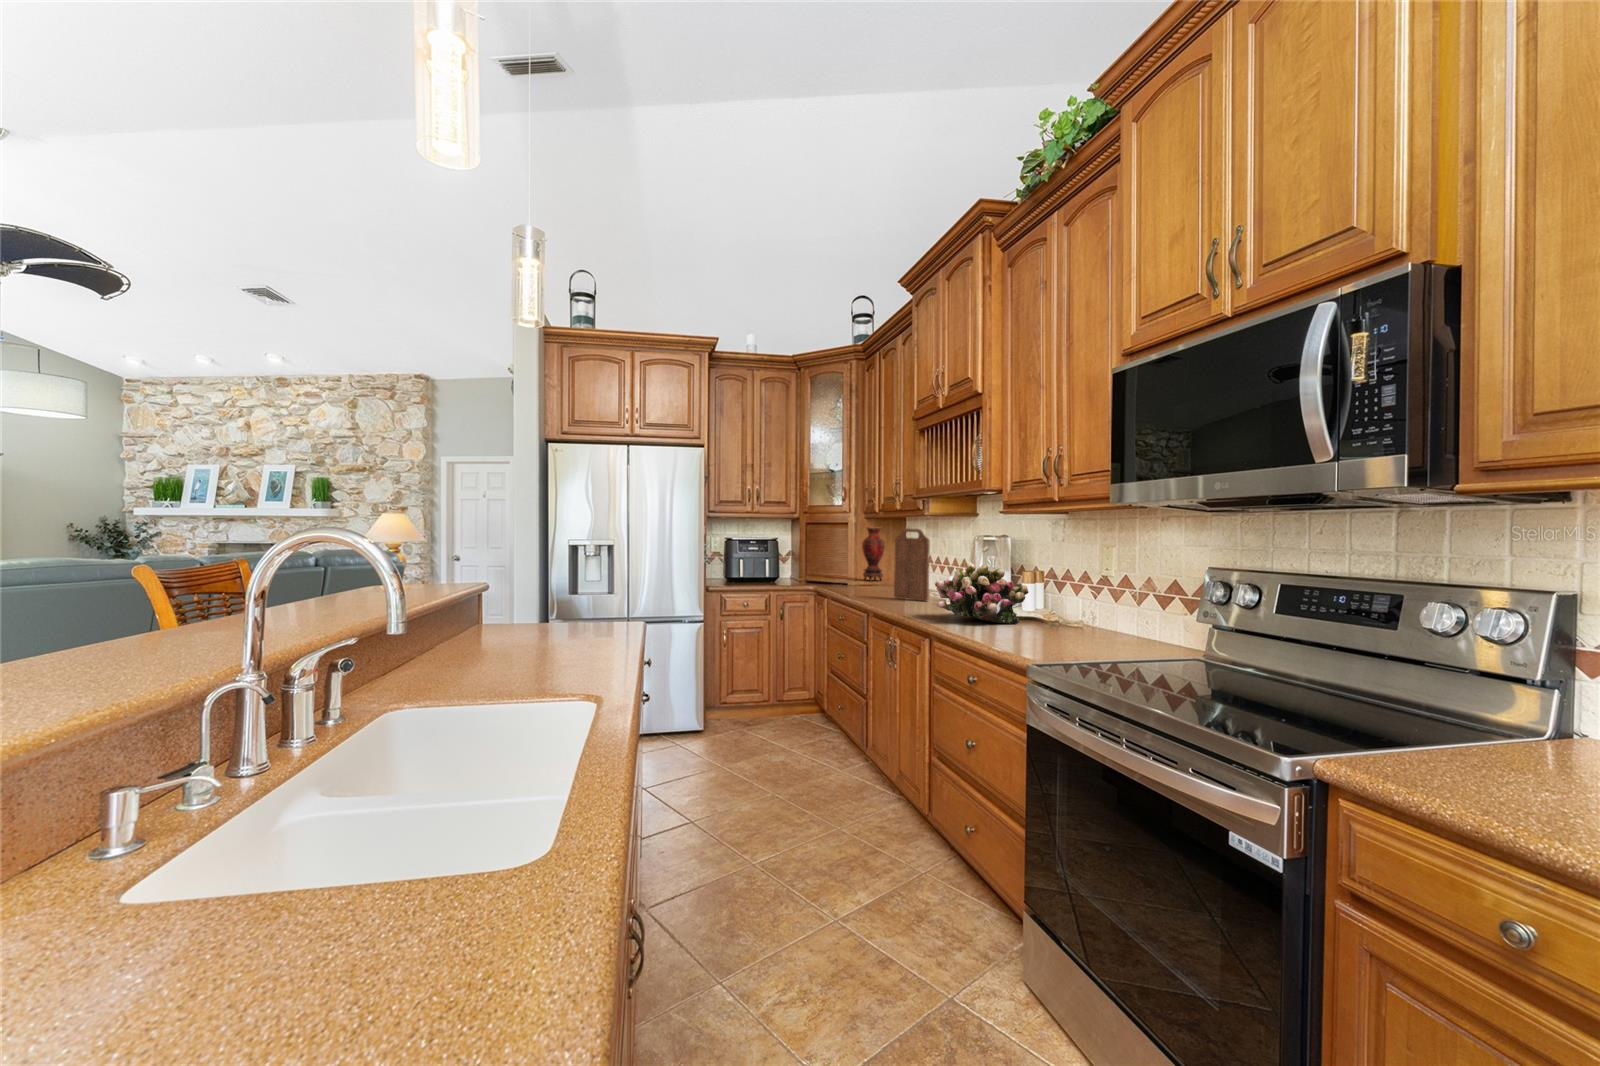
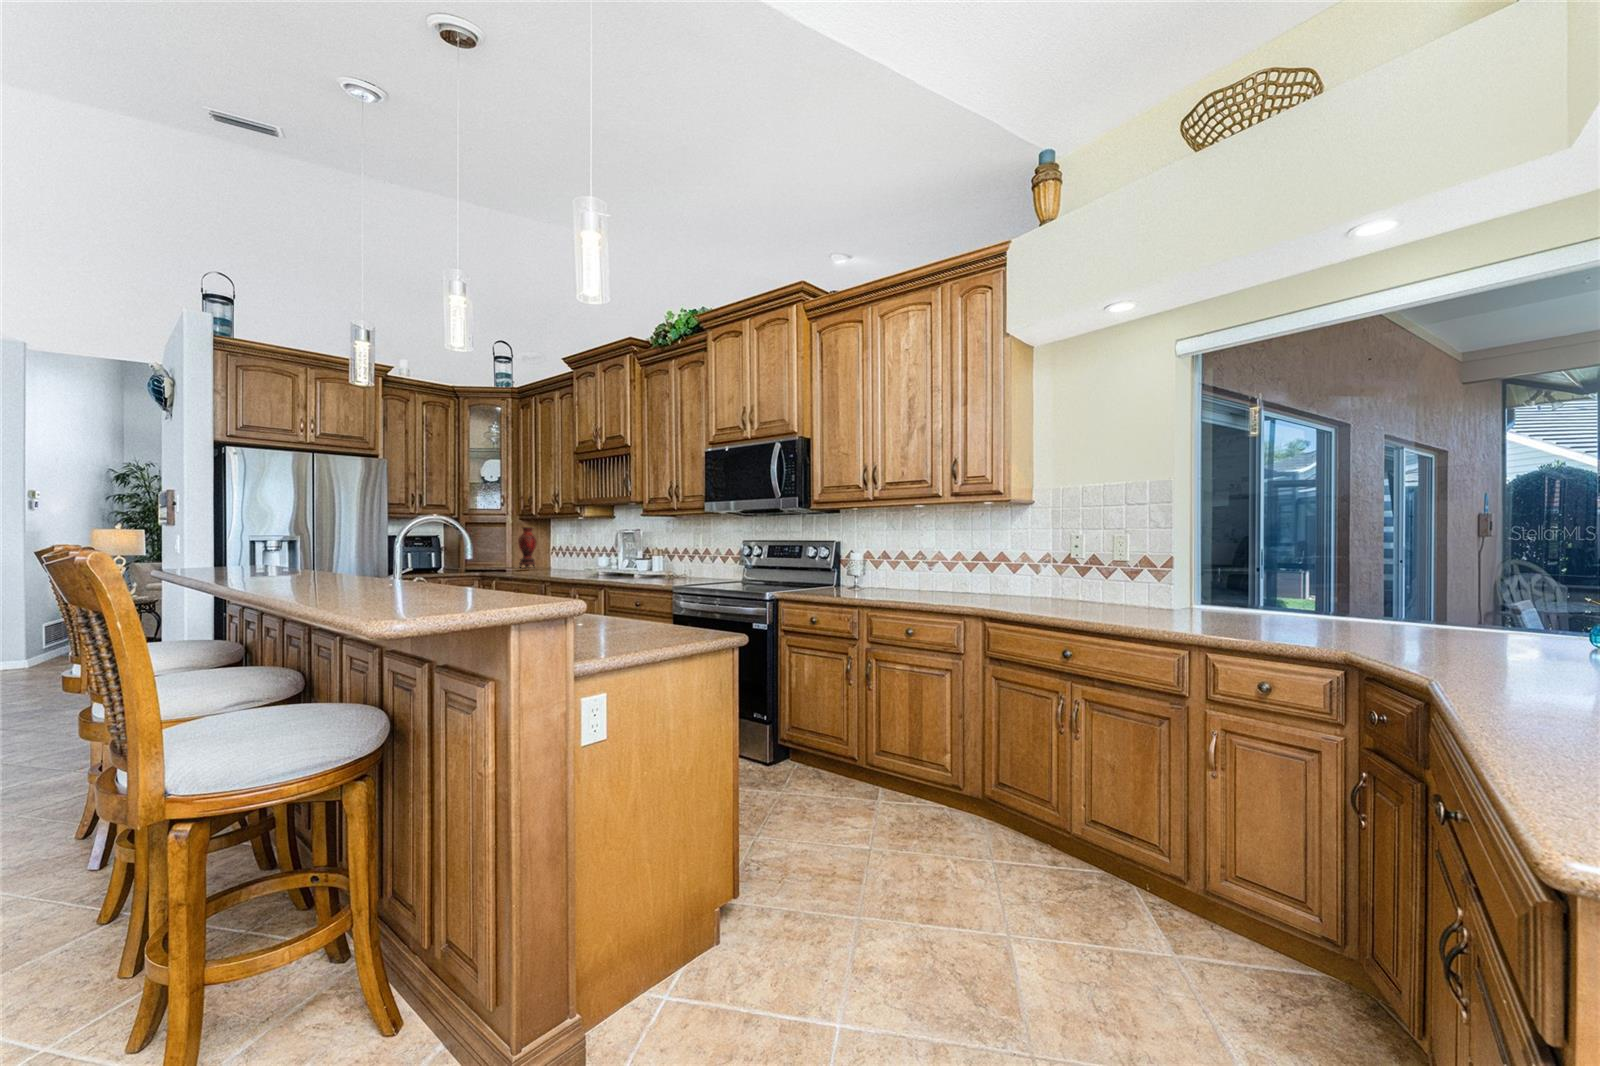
cutting board: present [894,528,930,601] -> none [564,526,591,574]
flower arrangement: present [935,563,1028,624] -> none [606,545,660,578]

